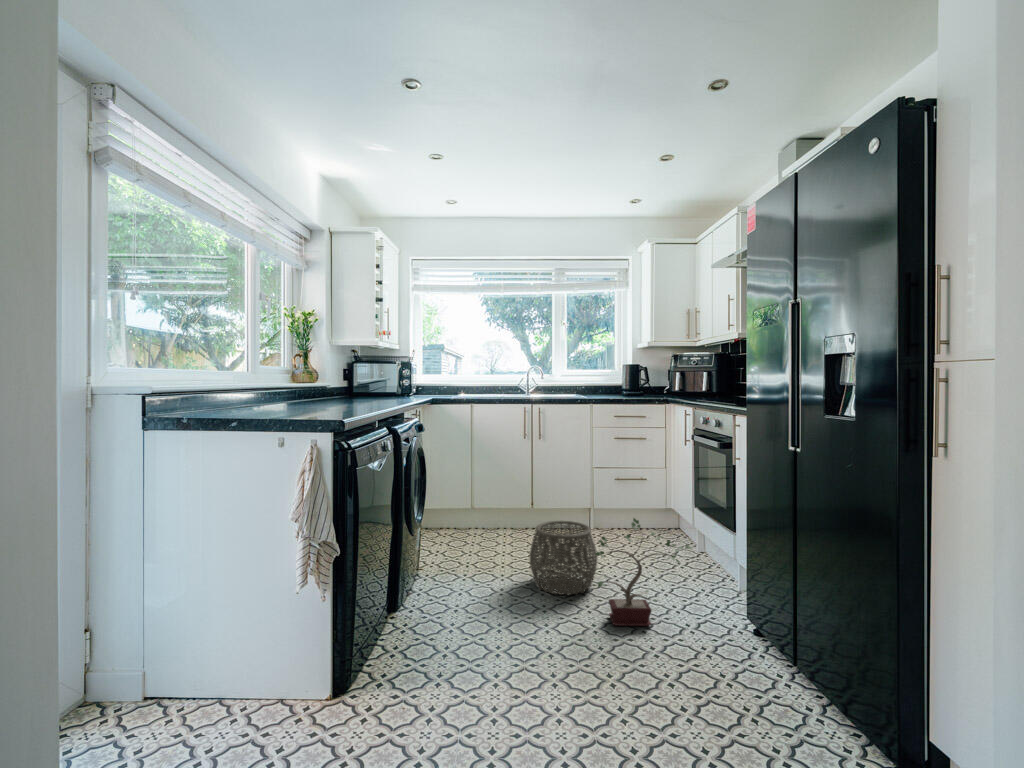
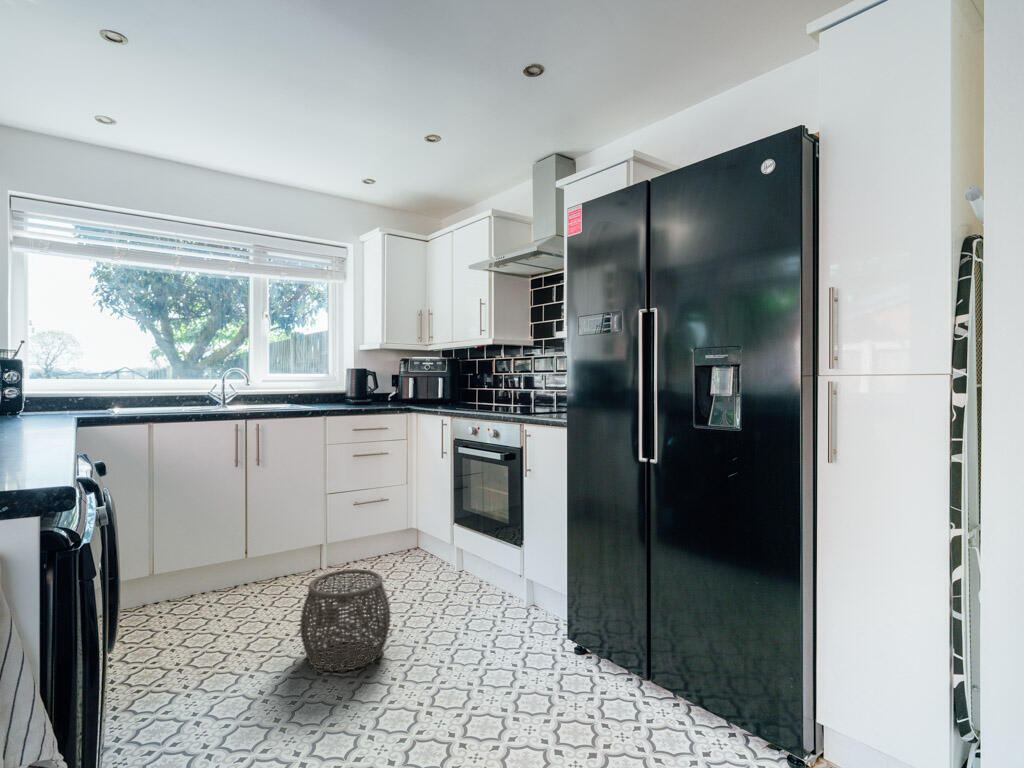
potted plant: present [595,518,692,626] -> none [419,552,521,688]

